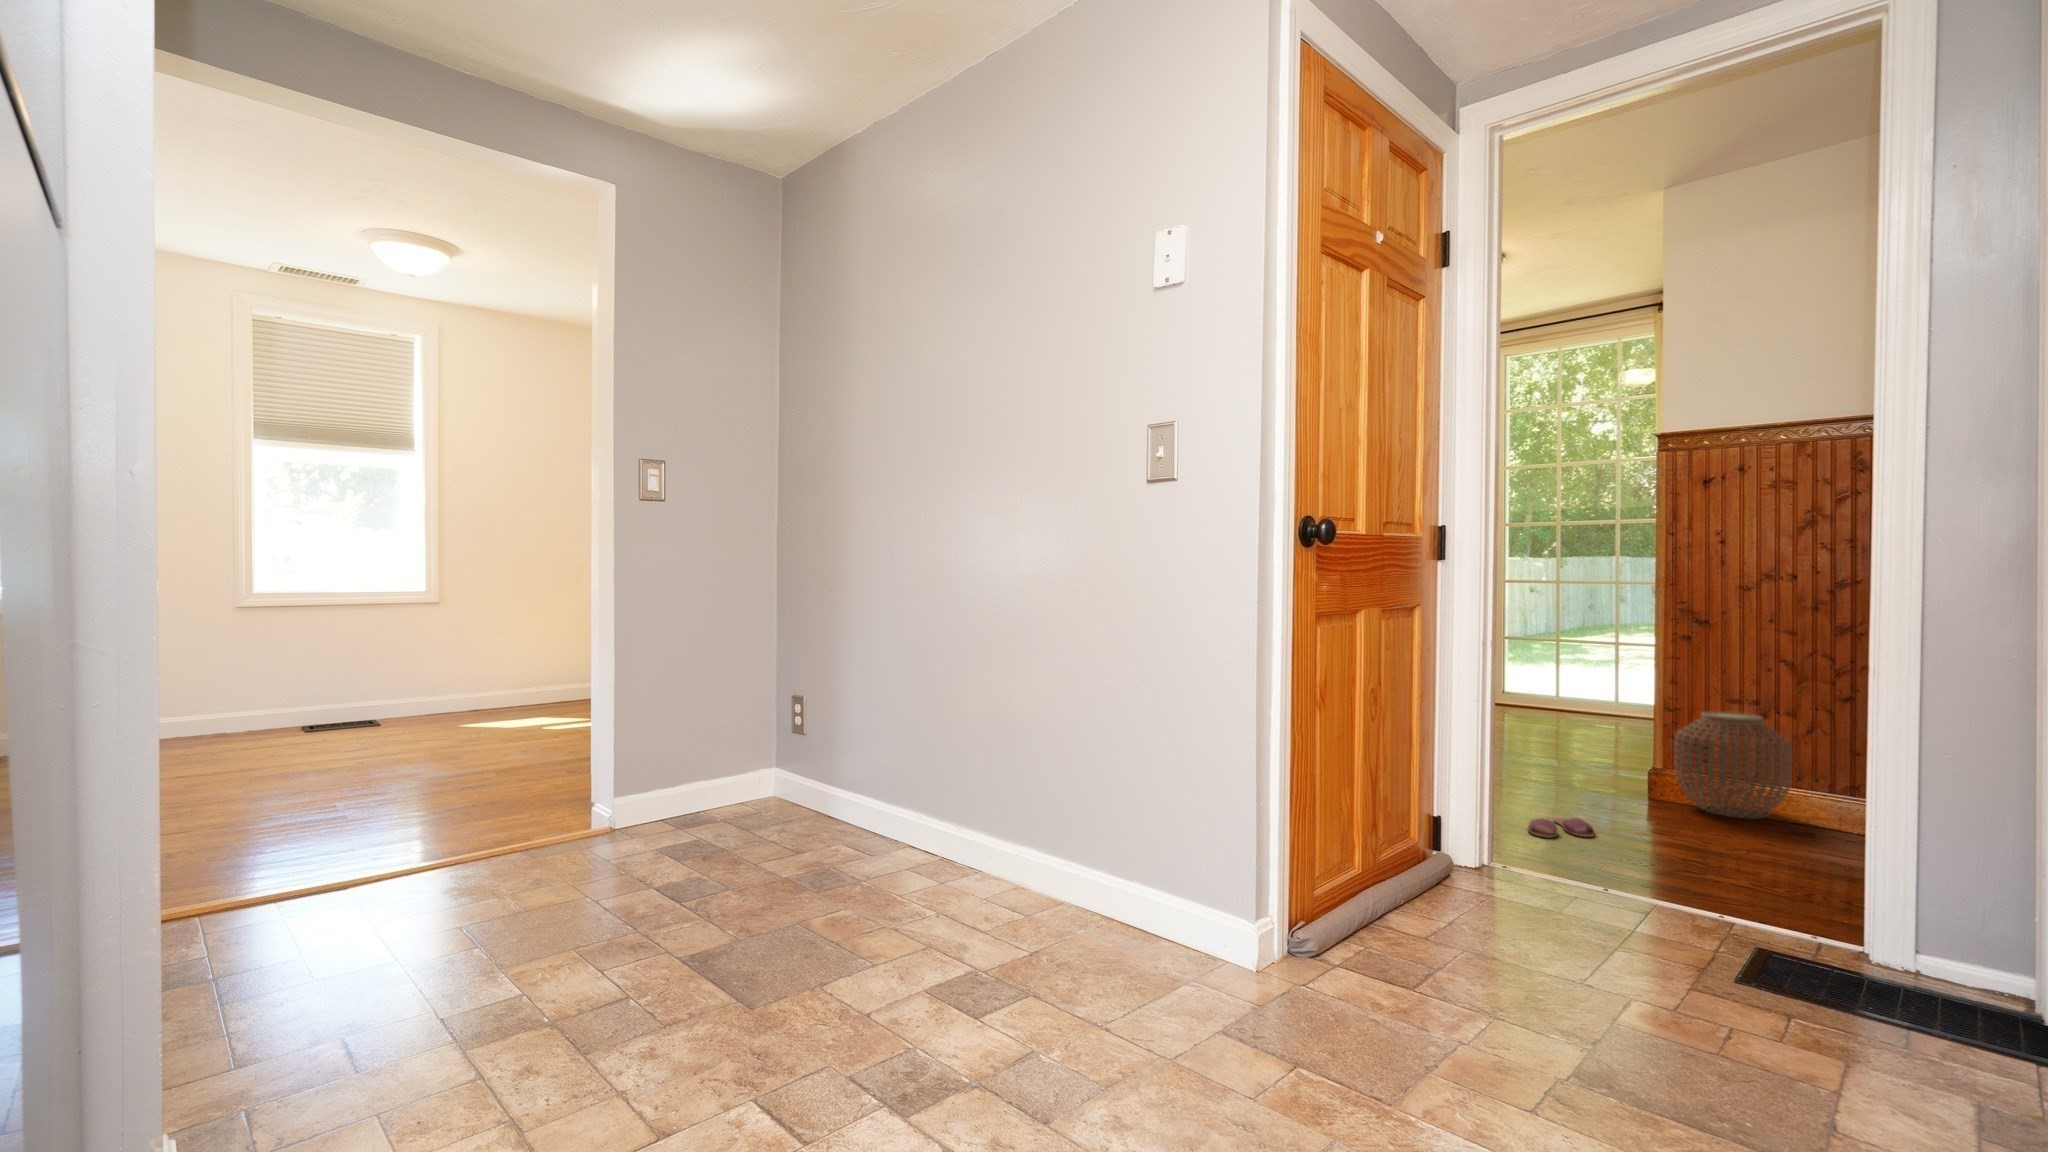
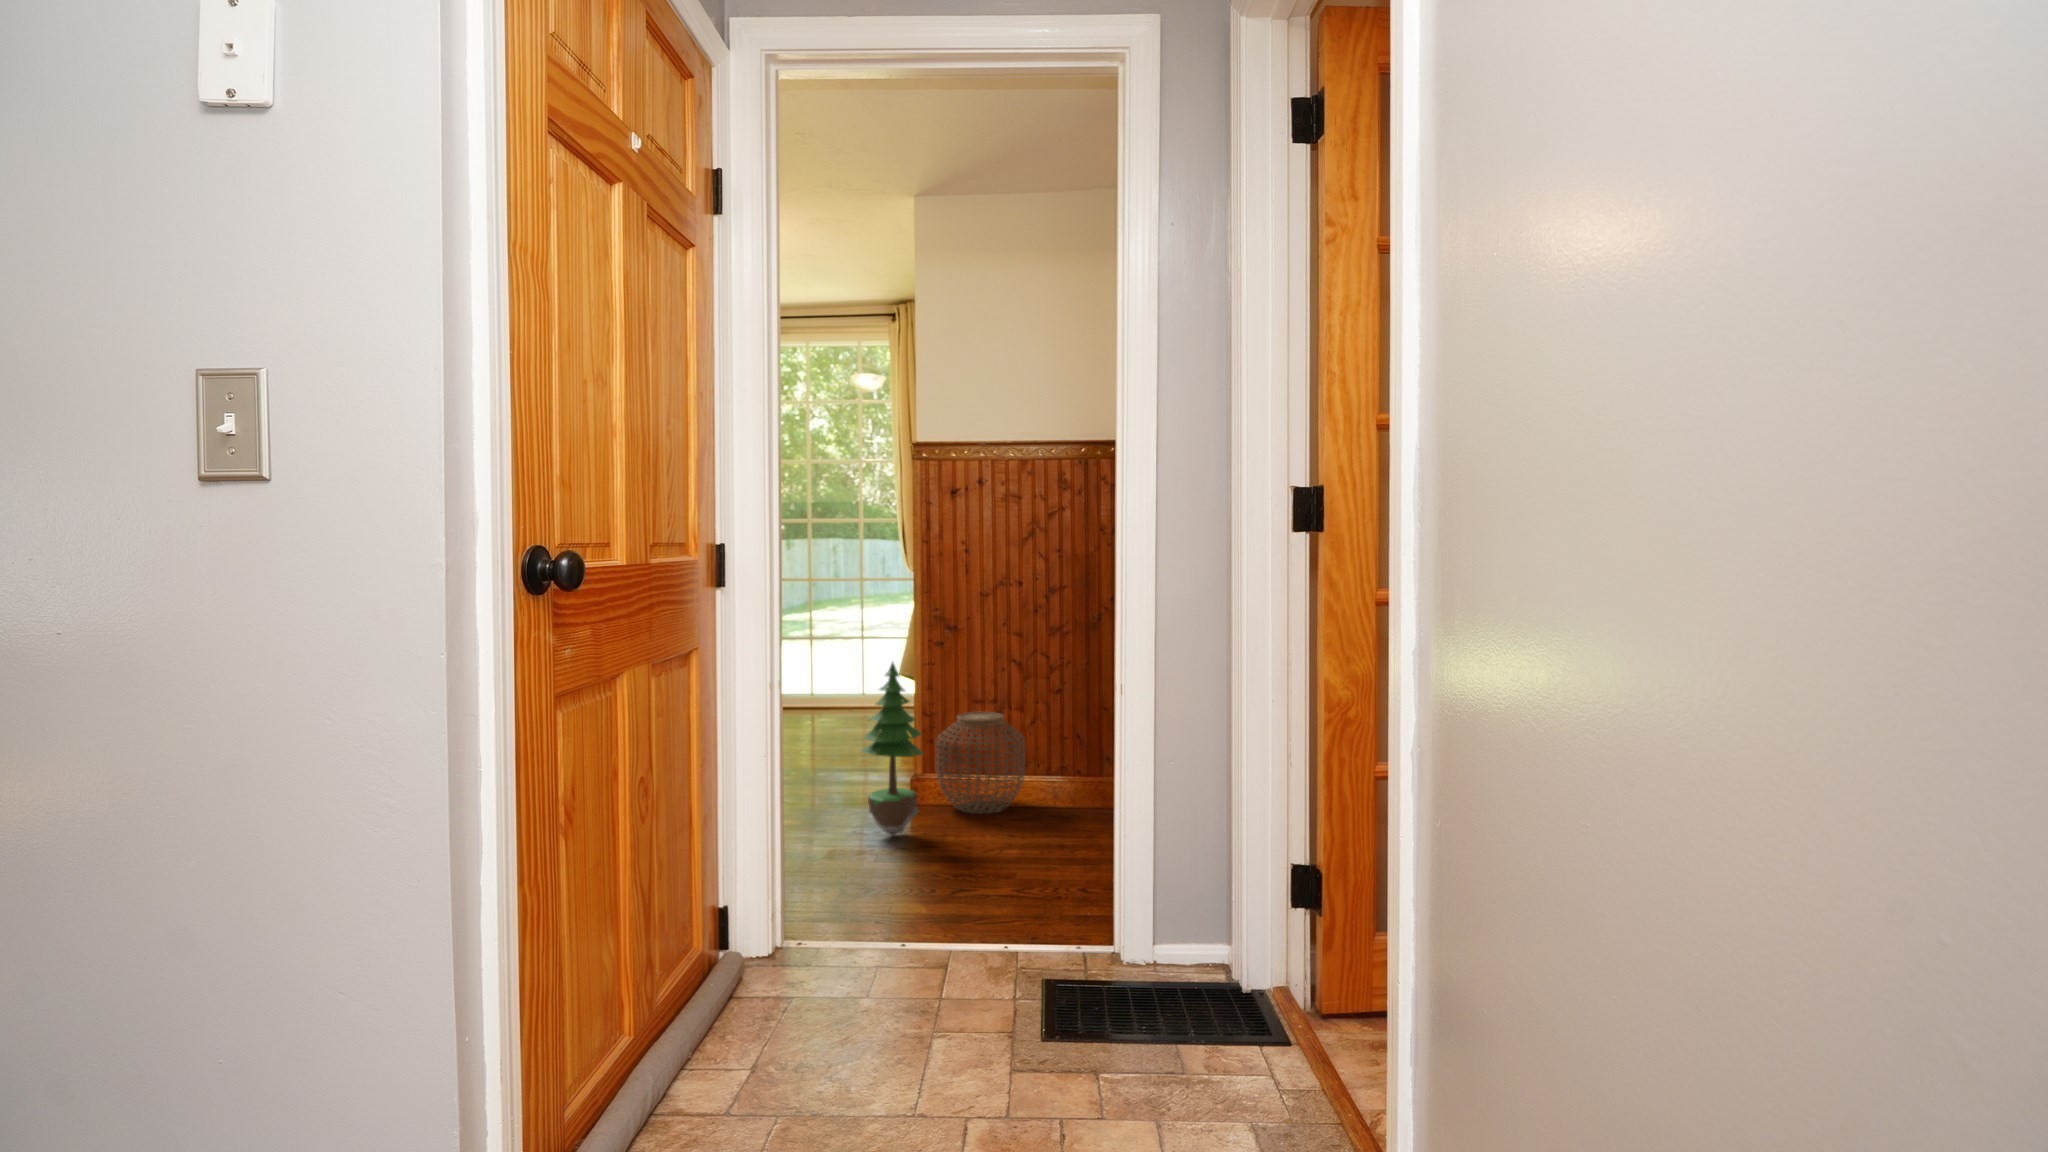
potted tree: none [1582,646,1654,816] -> present [861,663,923,836]
slippers: present [1528,817,1595,838] -> none [816,853,880,887]

